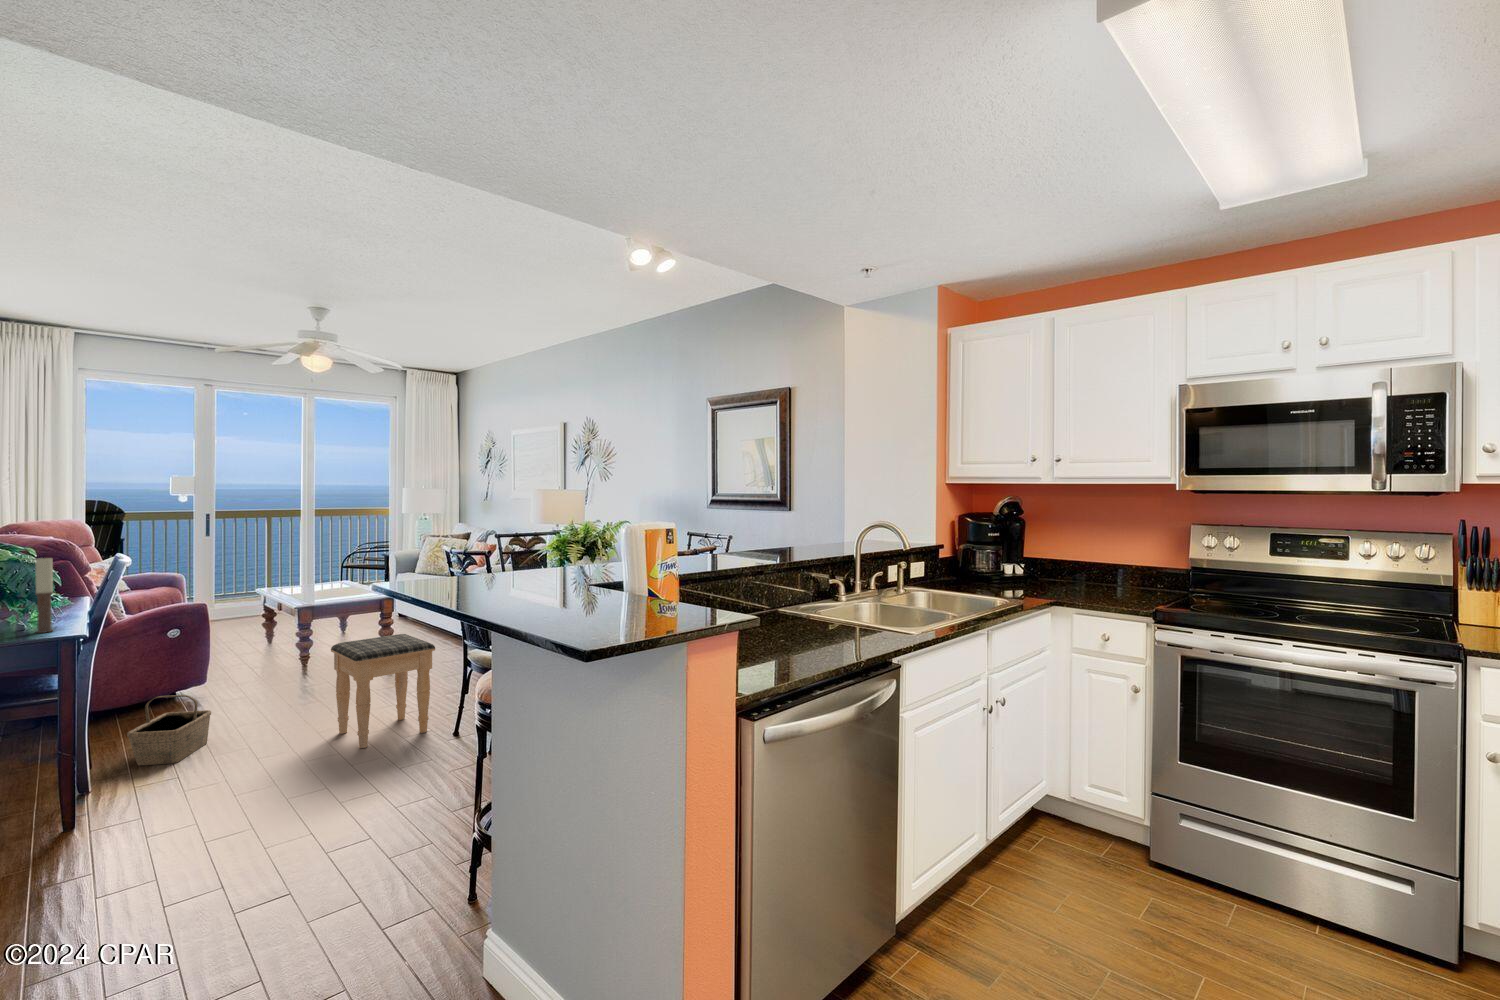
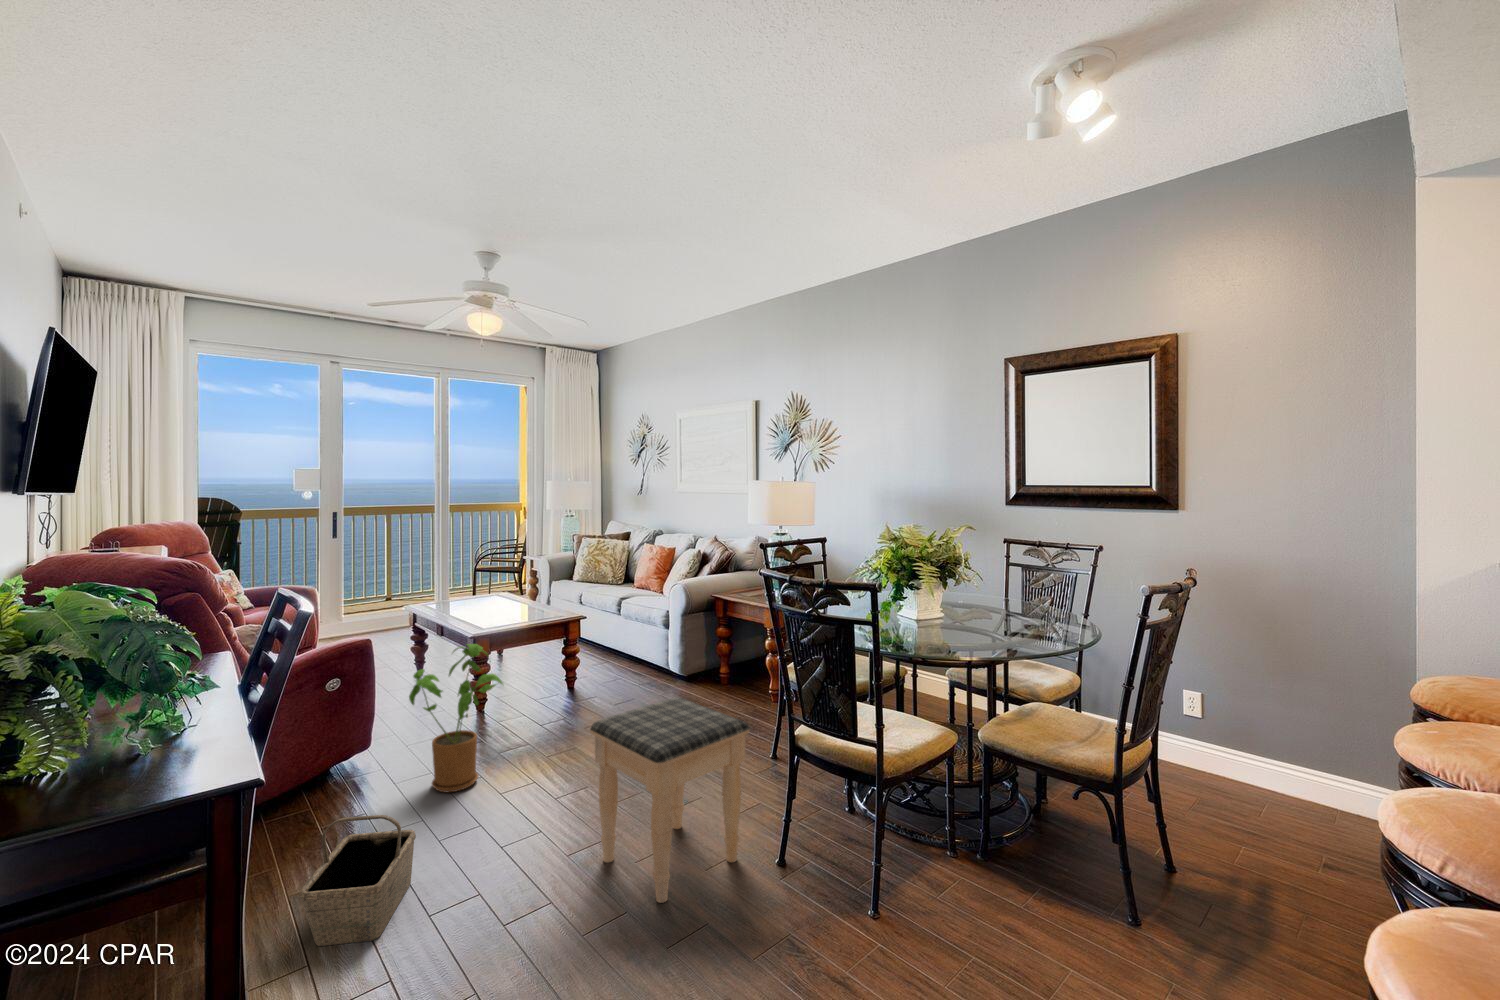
candle: present [35,558,53,633] -> none [149,613,187,775]
house plant: none [226,604,297,705] -> present [409,644,503,792]

